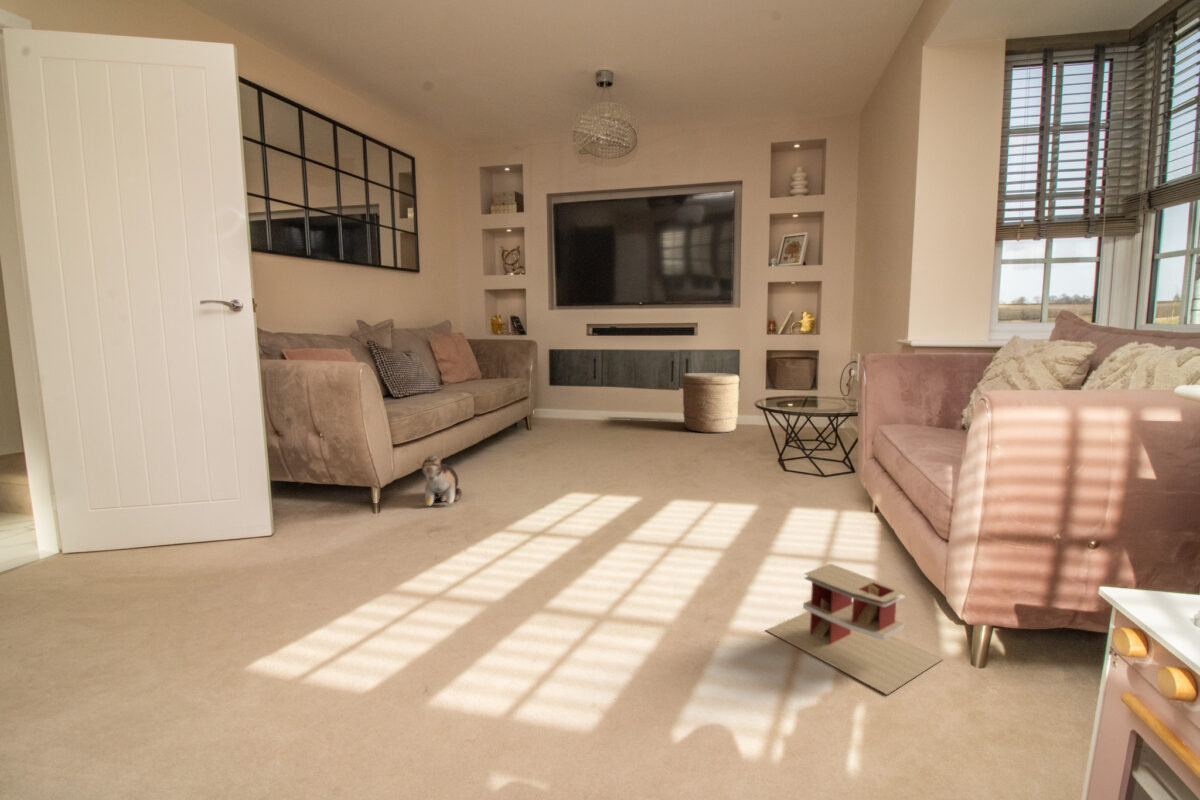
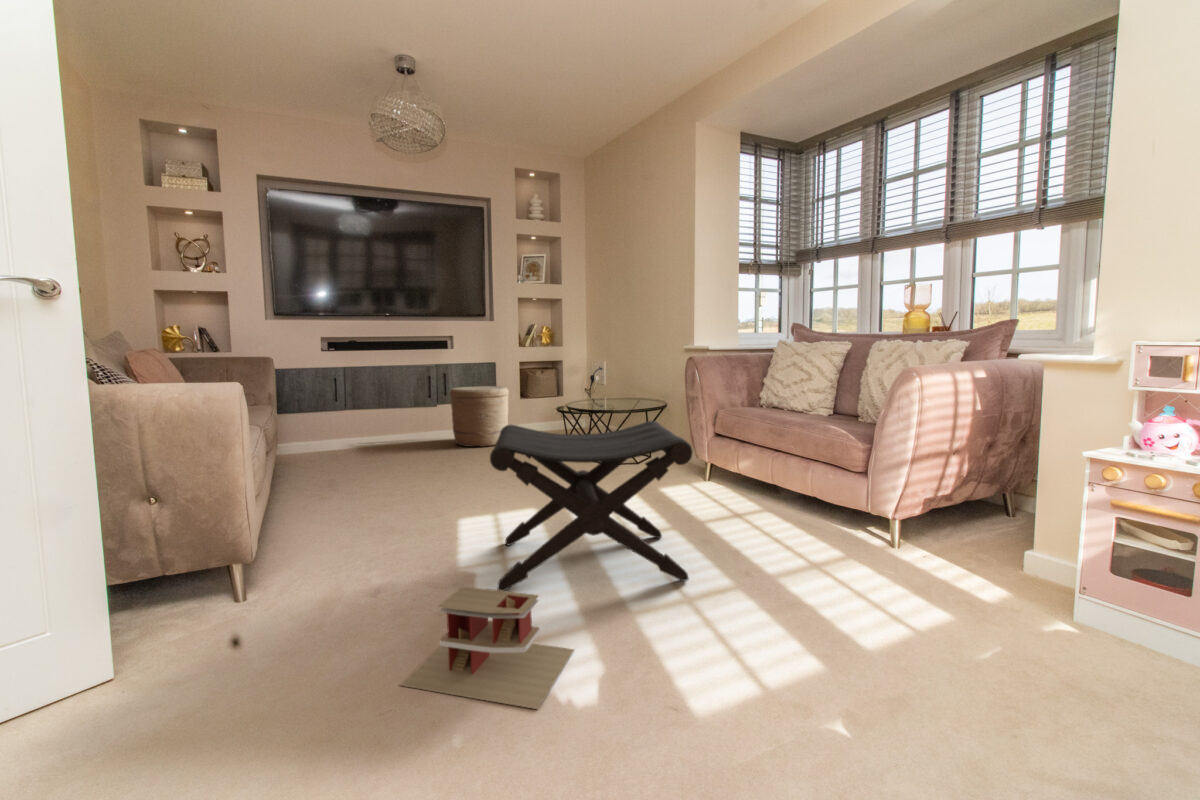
footstool: none [487,409,701,584] -> present [490,421,693,591]
plush toy: present [419,456,462,506] -> none [303,506,354,577]
toy house: present [767,564,942,694] -> present [400,587,574,709]

